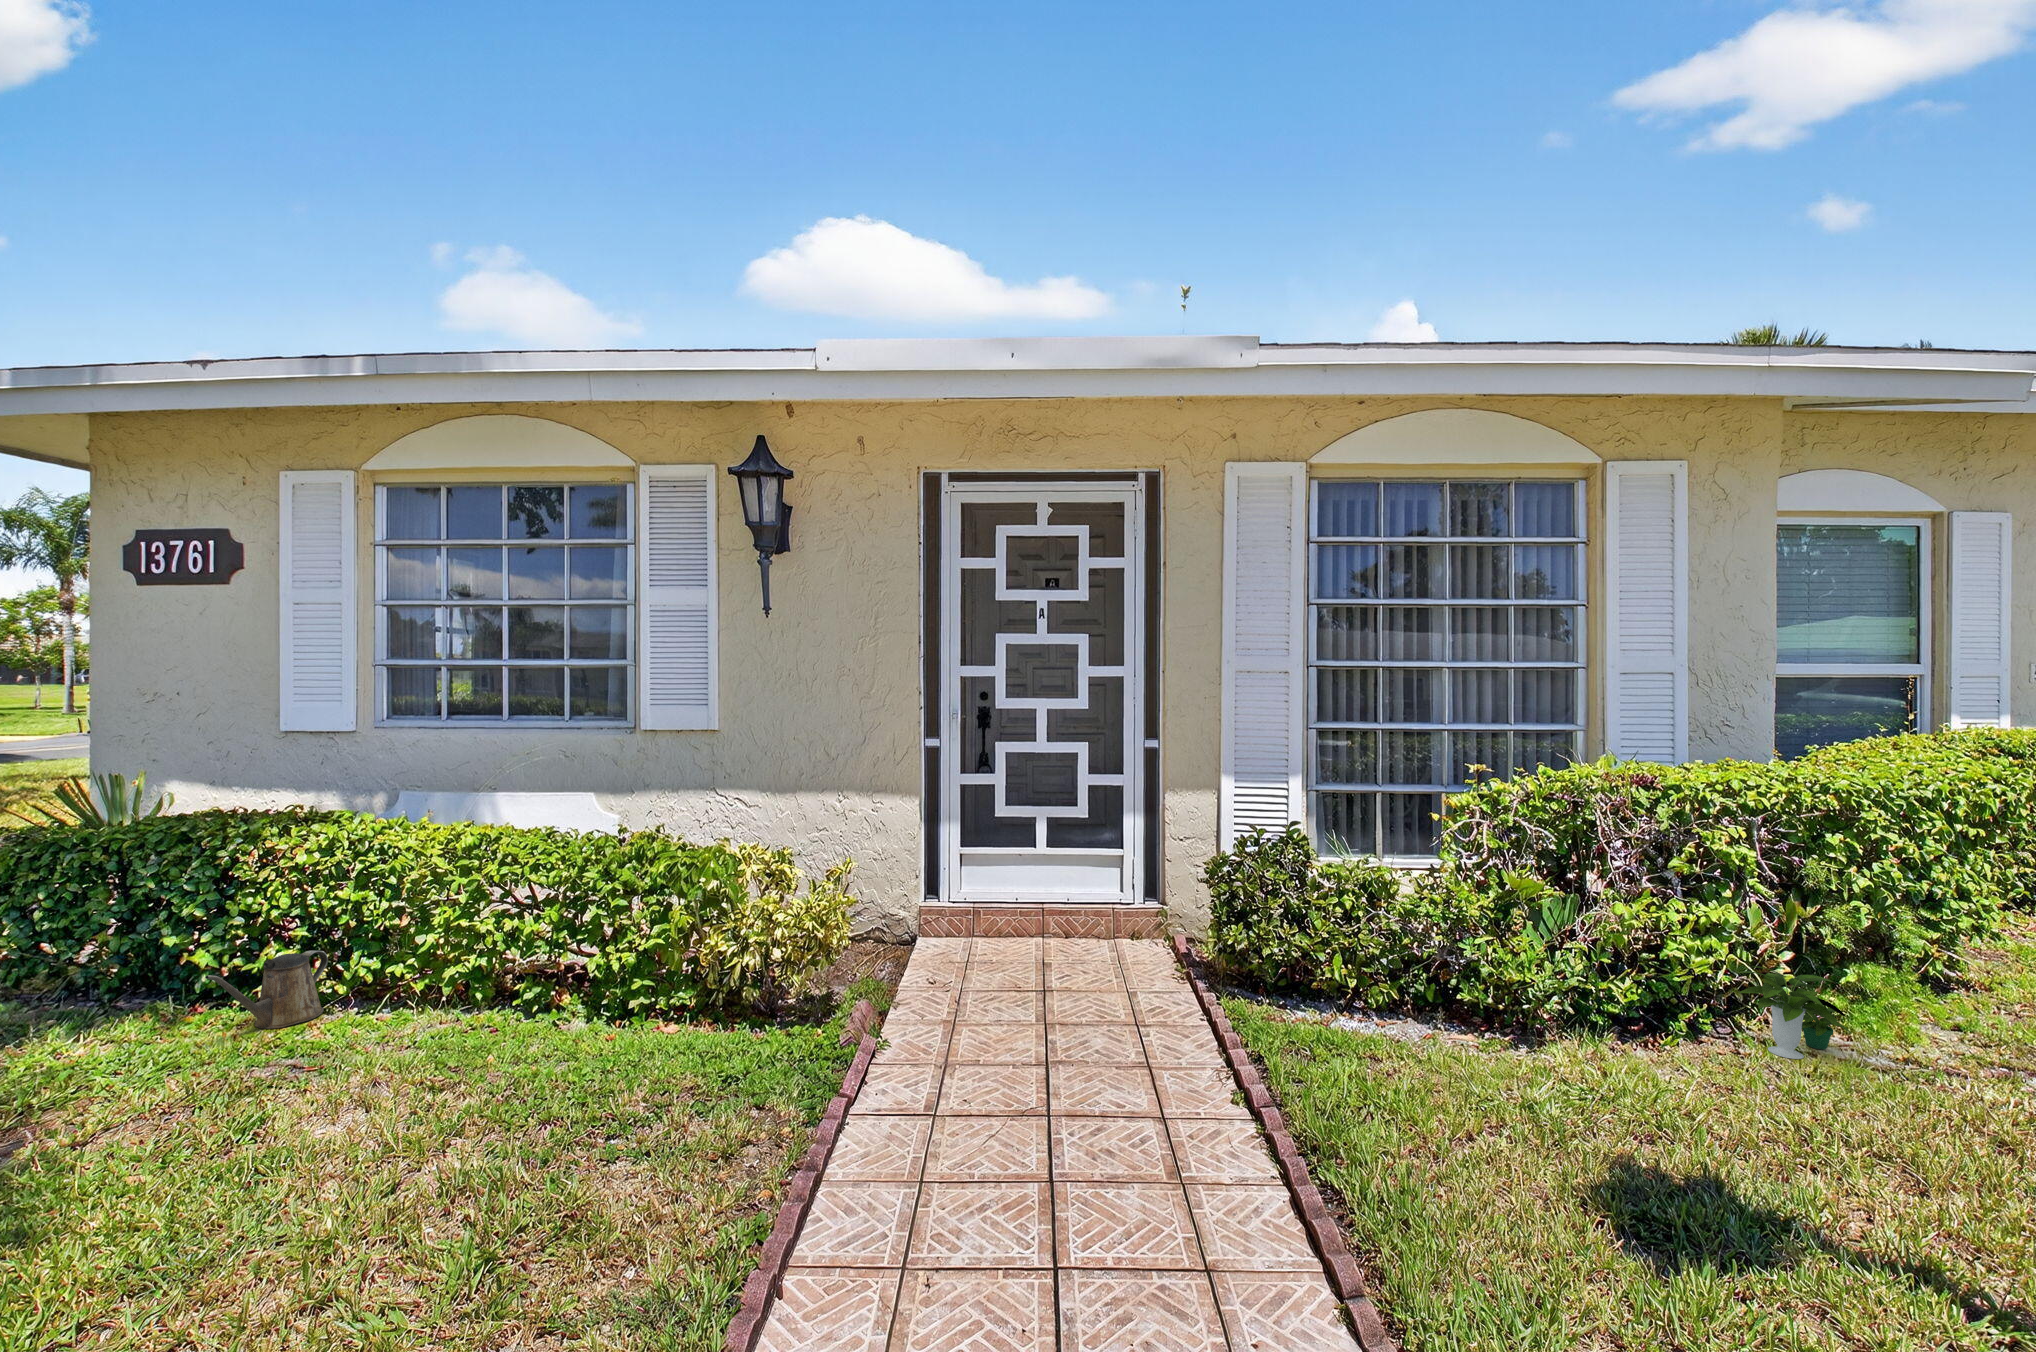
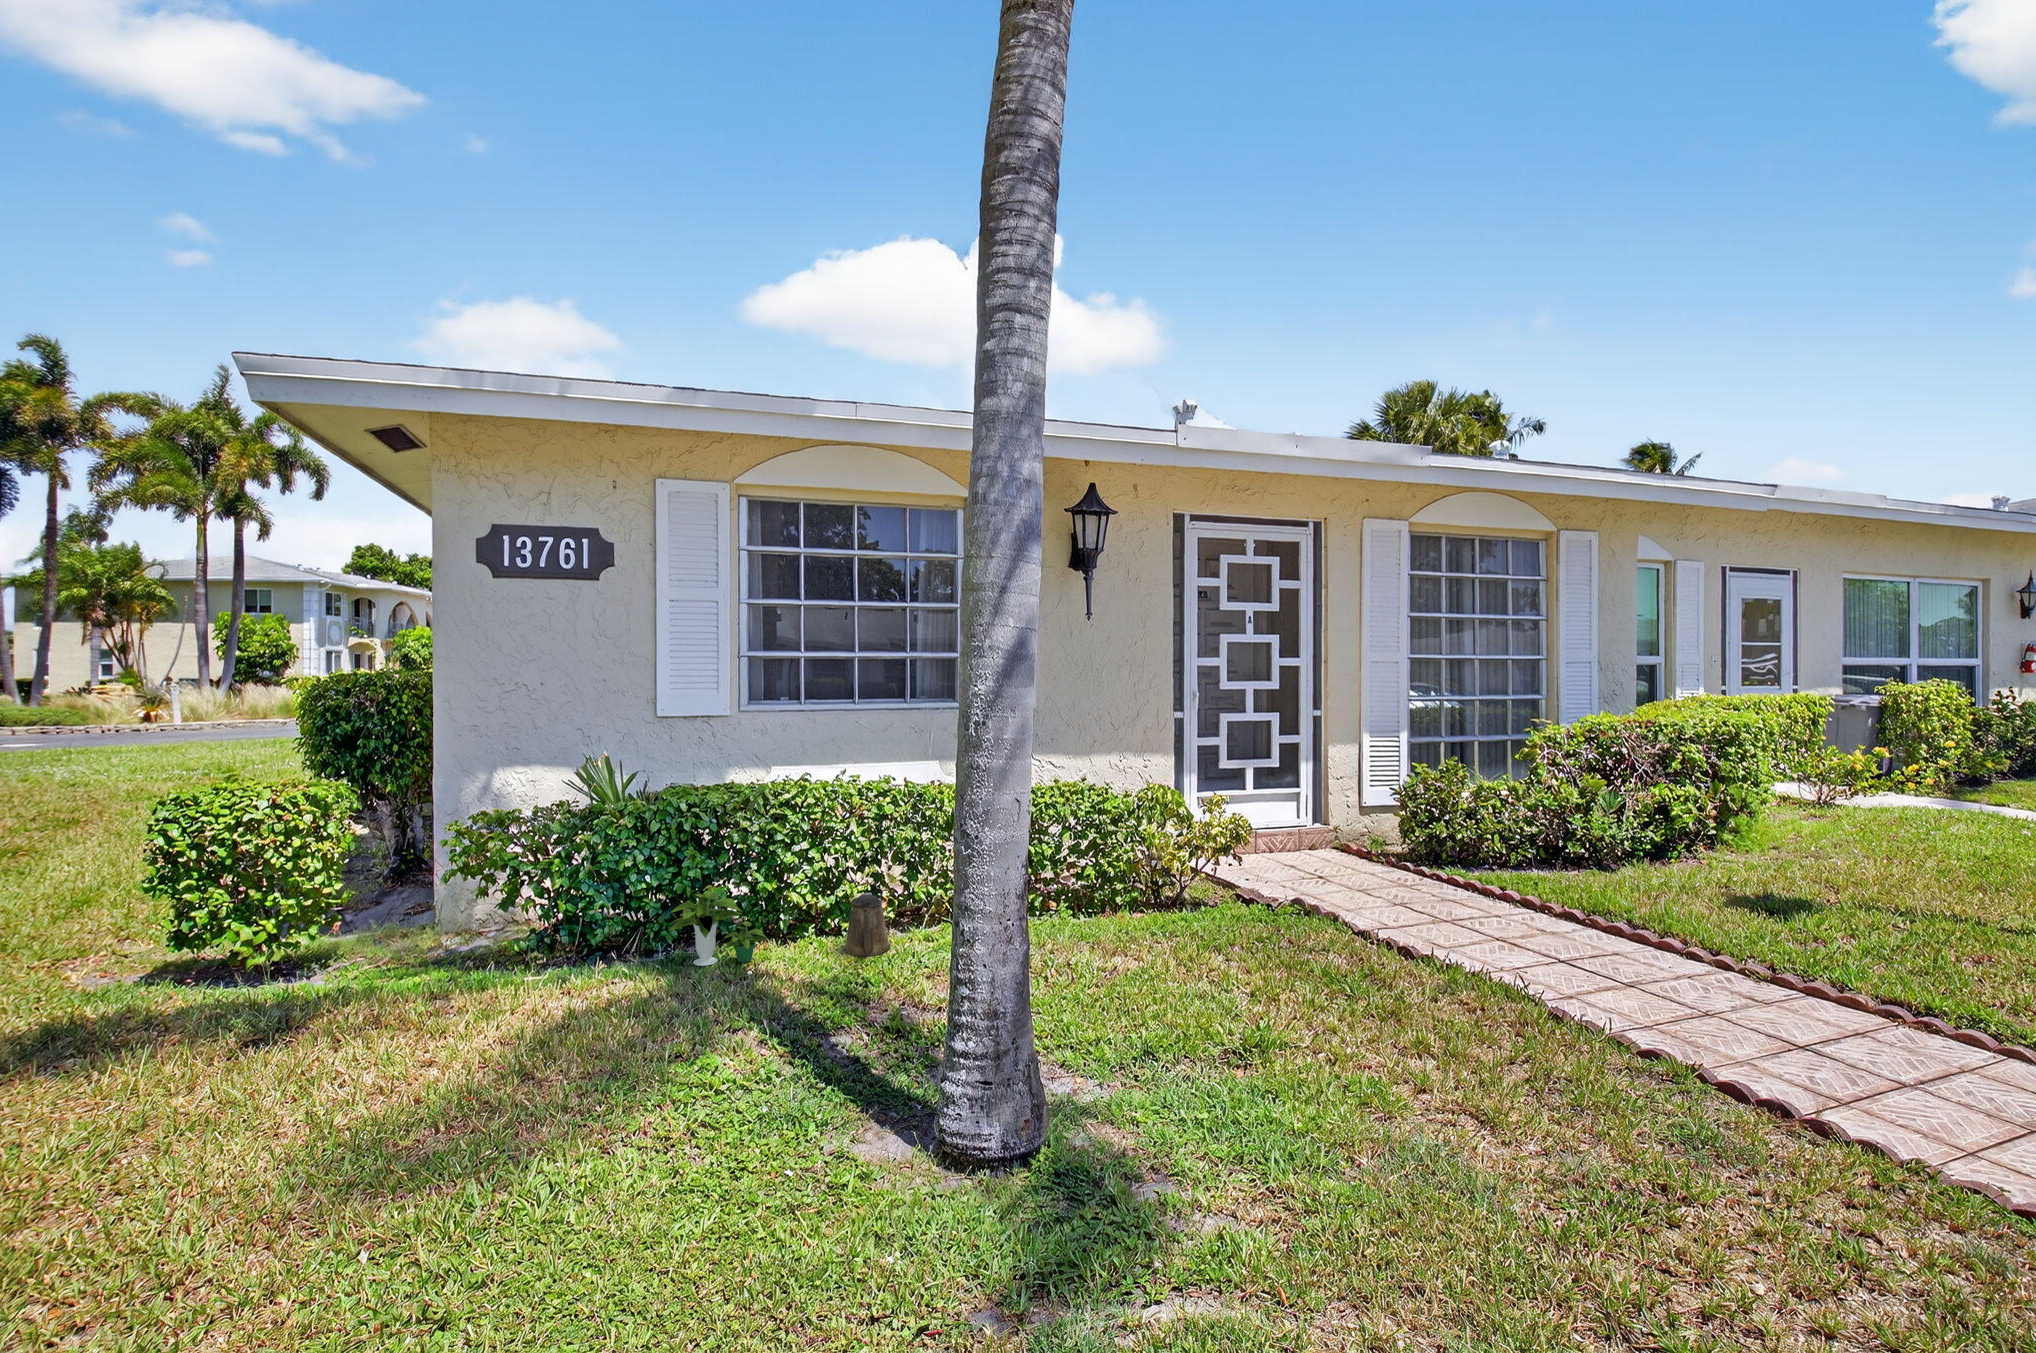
potted plant: present [1738,966,1851,1059] -> present [669,891,766,966]

